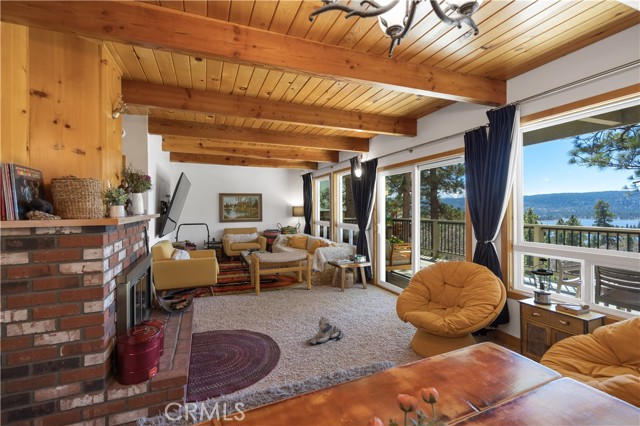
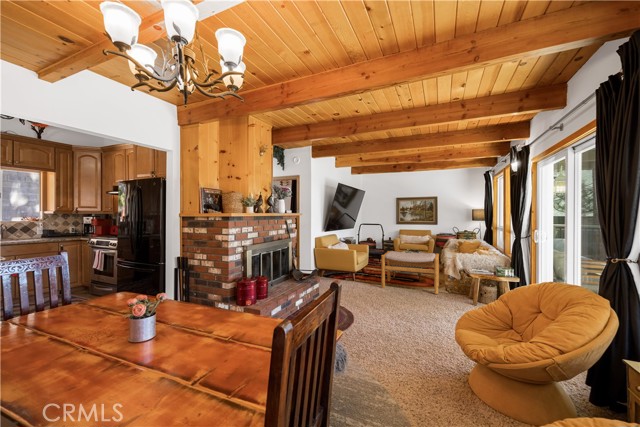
plush toy: present [311,317,343,344] -> none [367,313,408,340]

